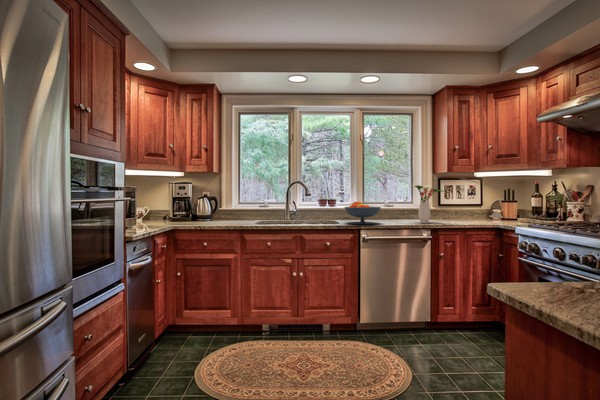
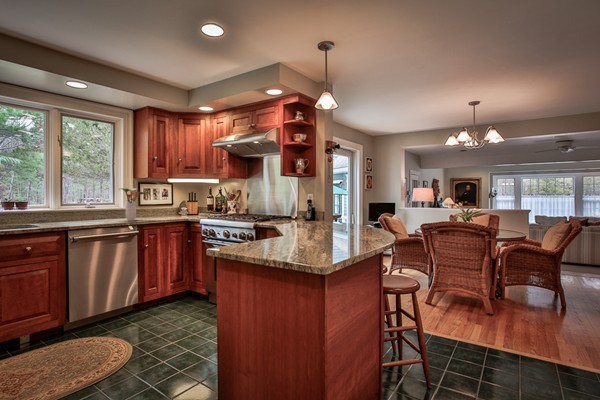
fruit bowl: present [345,201,381,224] -> none [45,203,89,226]

